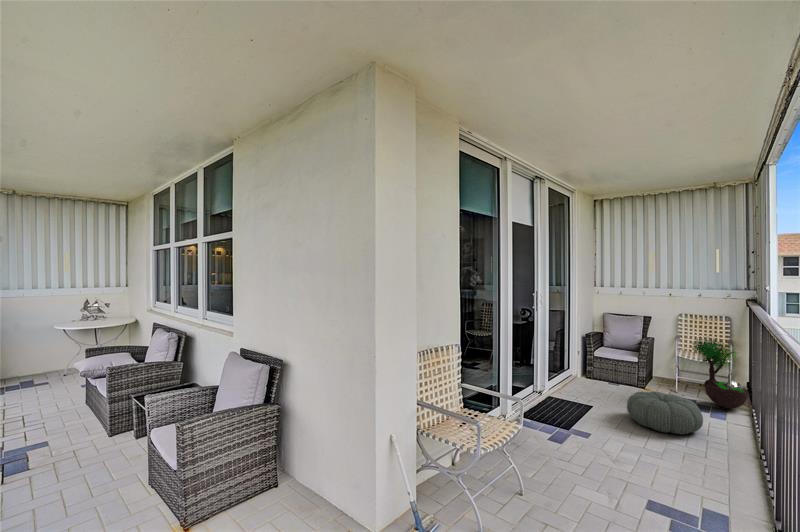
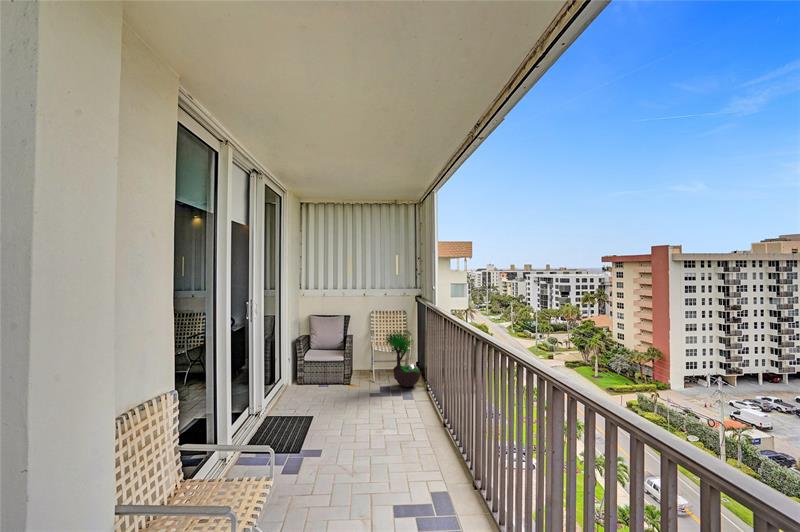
pouf: present [627,391,703,434] -> none [346,387,403,426]

